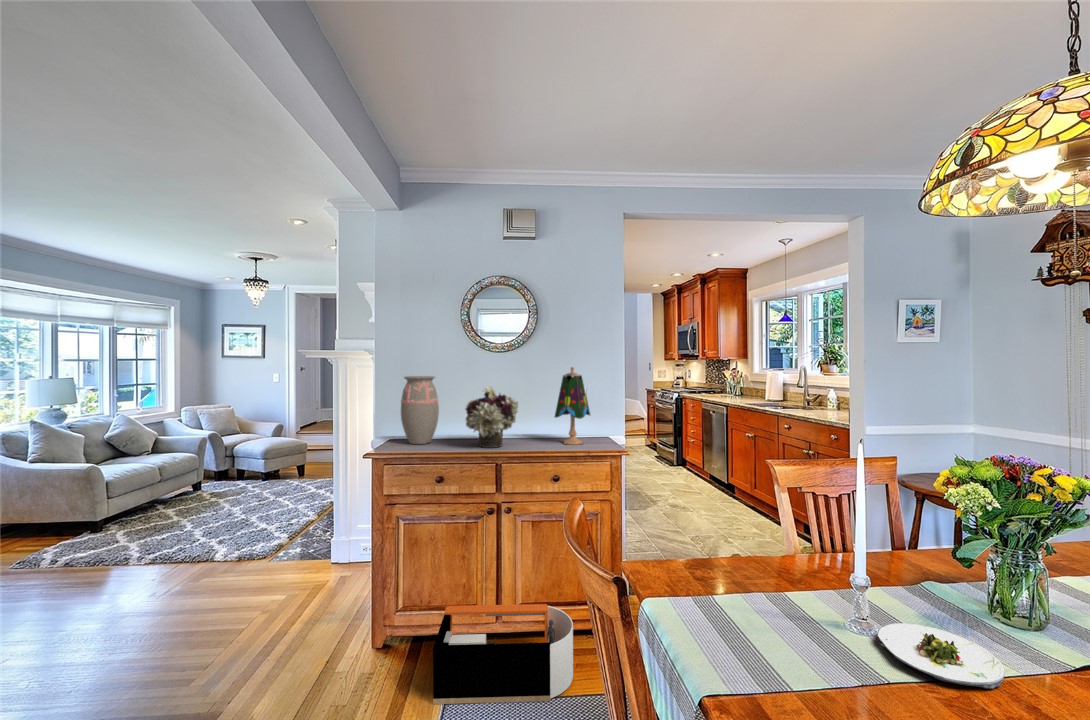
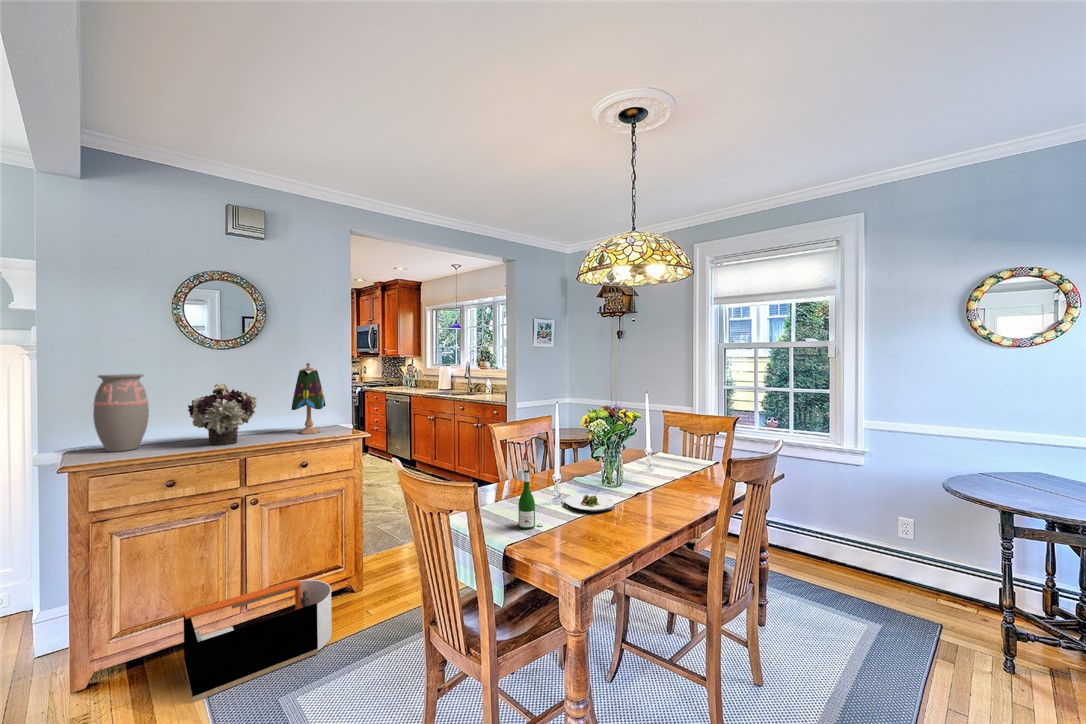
wine bottle: none [761,515,811,676] -> present [517,442,543,529]

